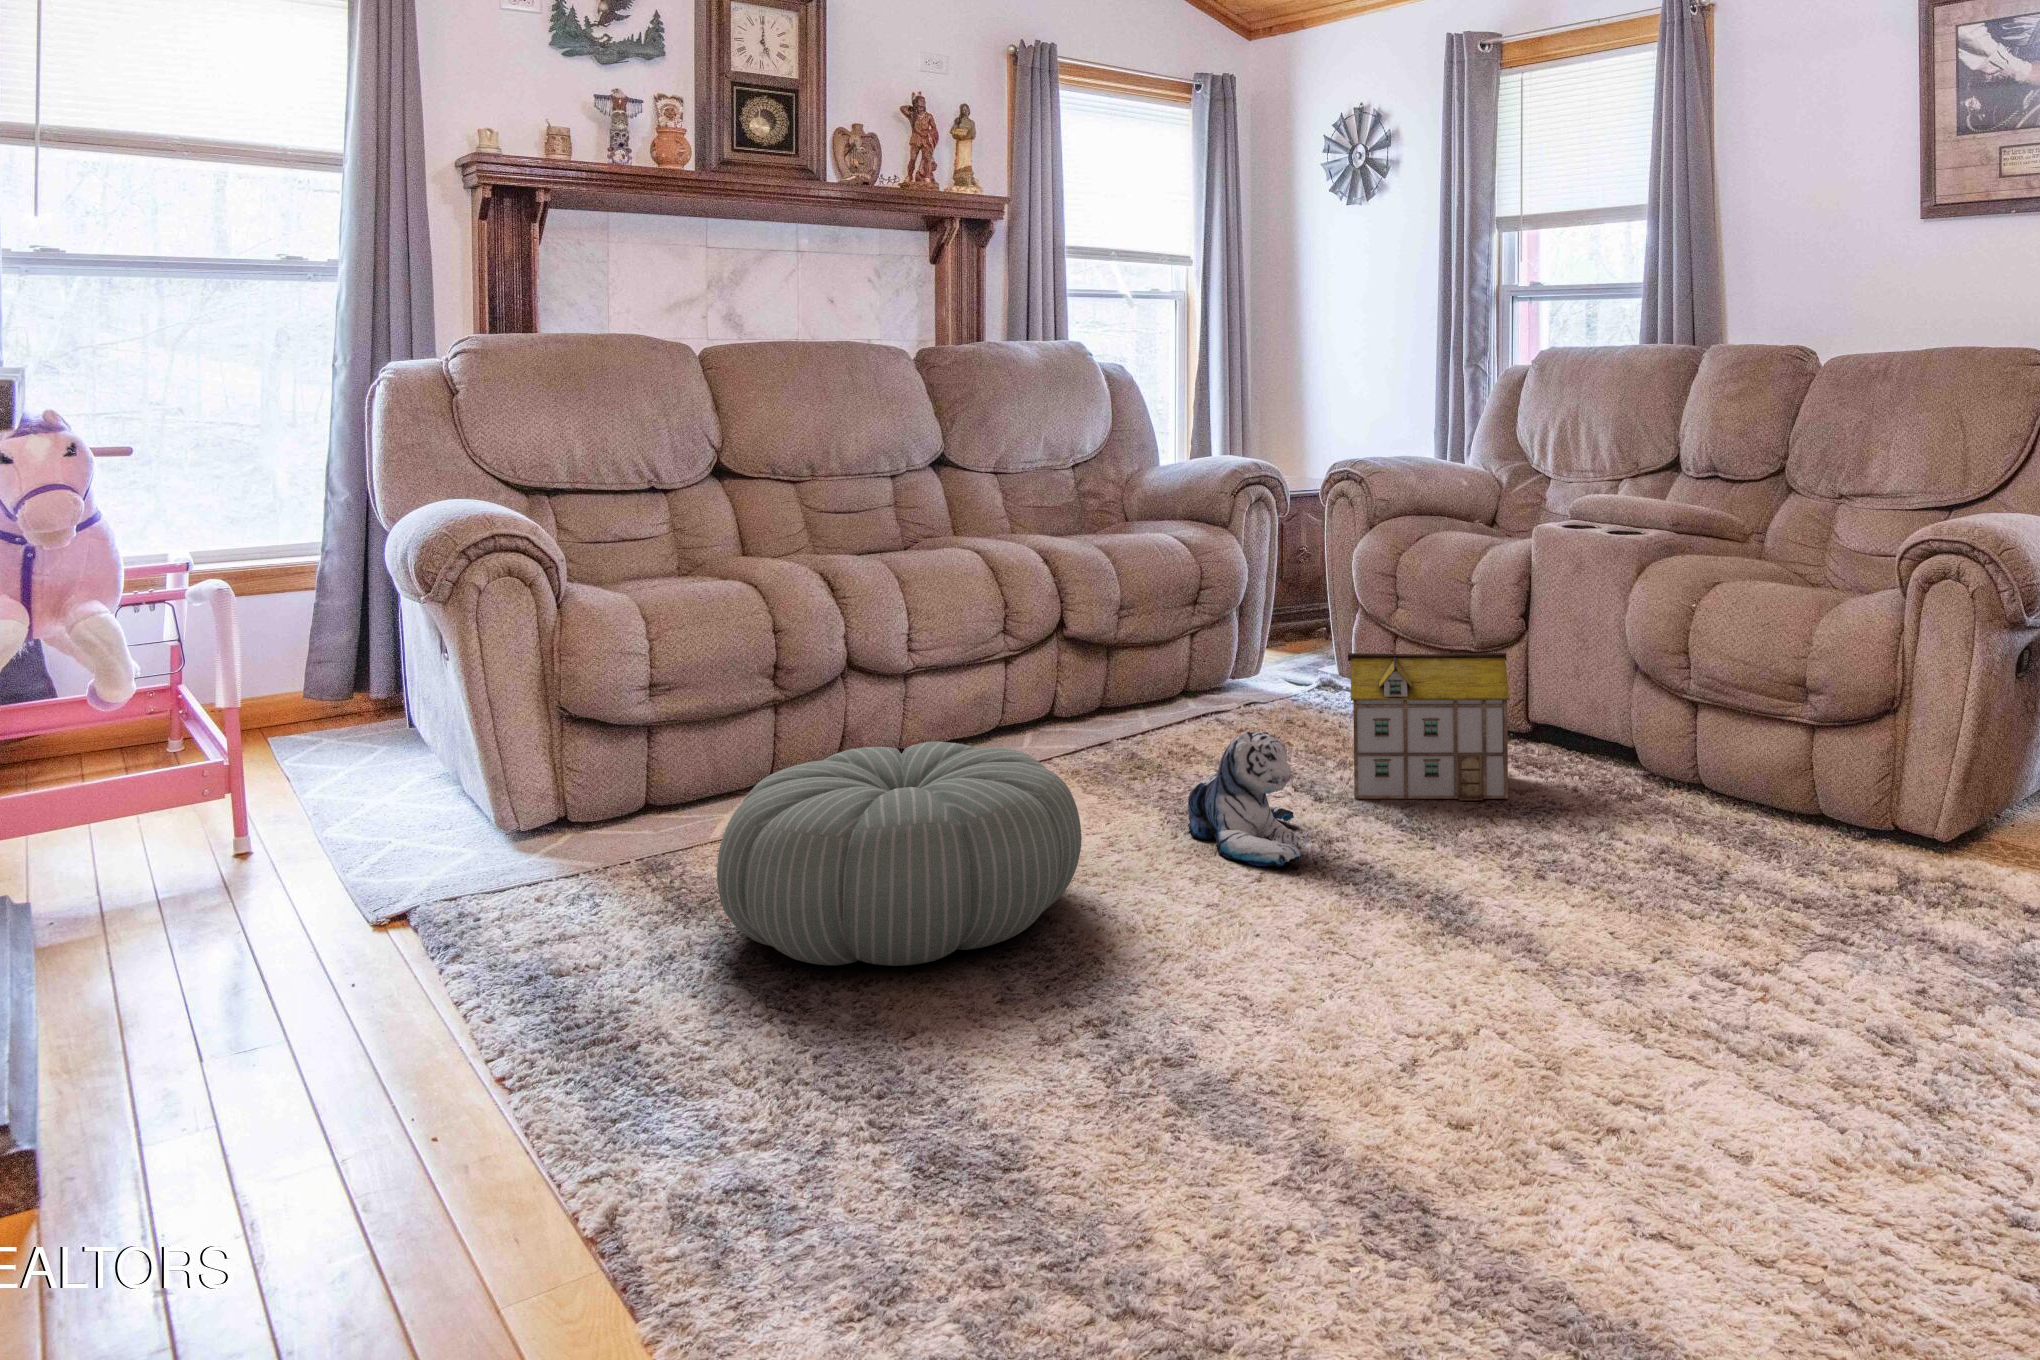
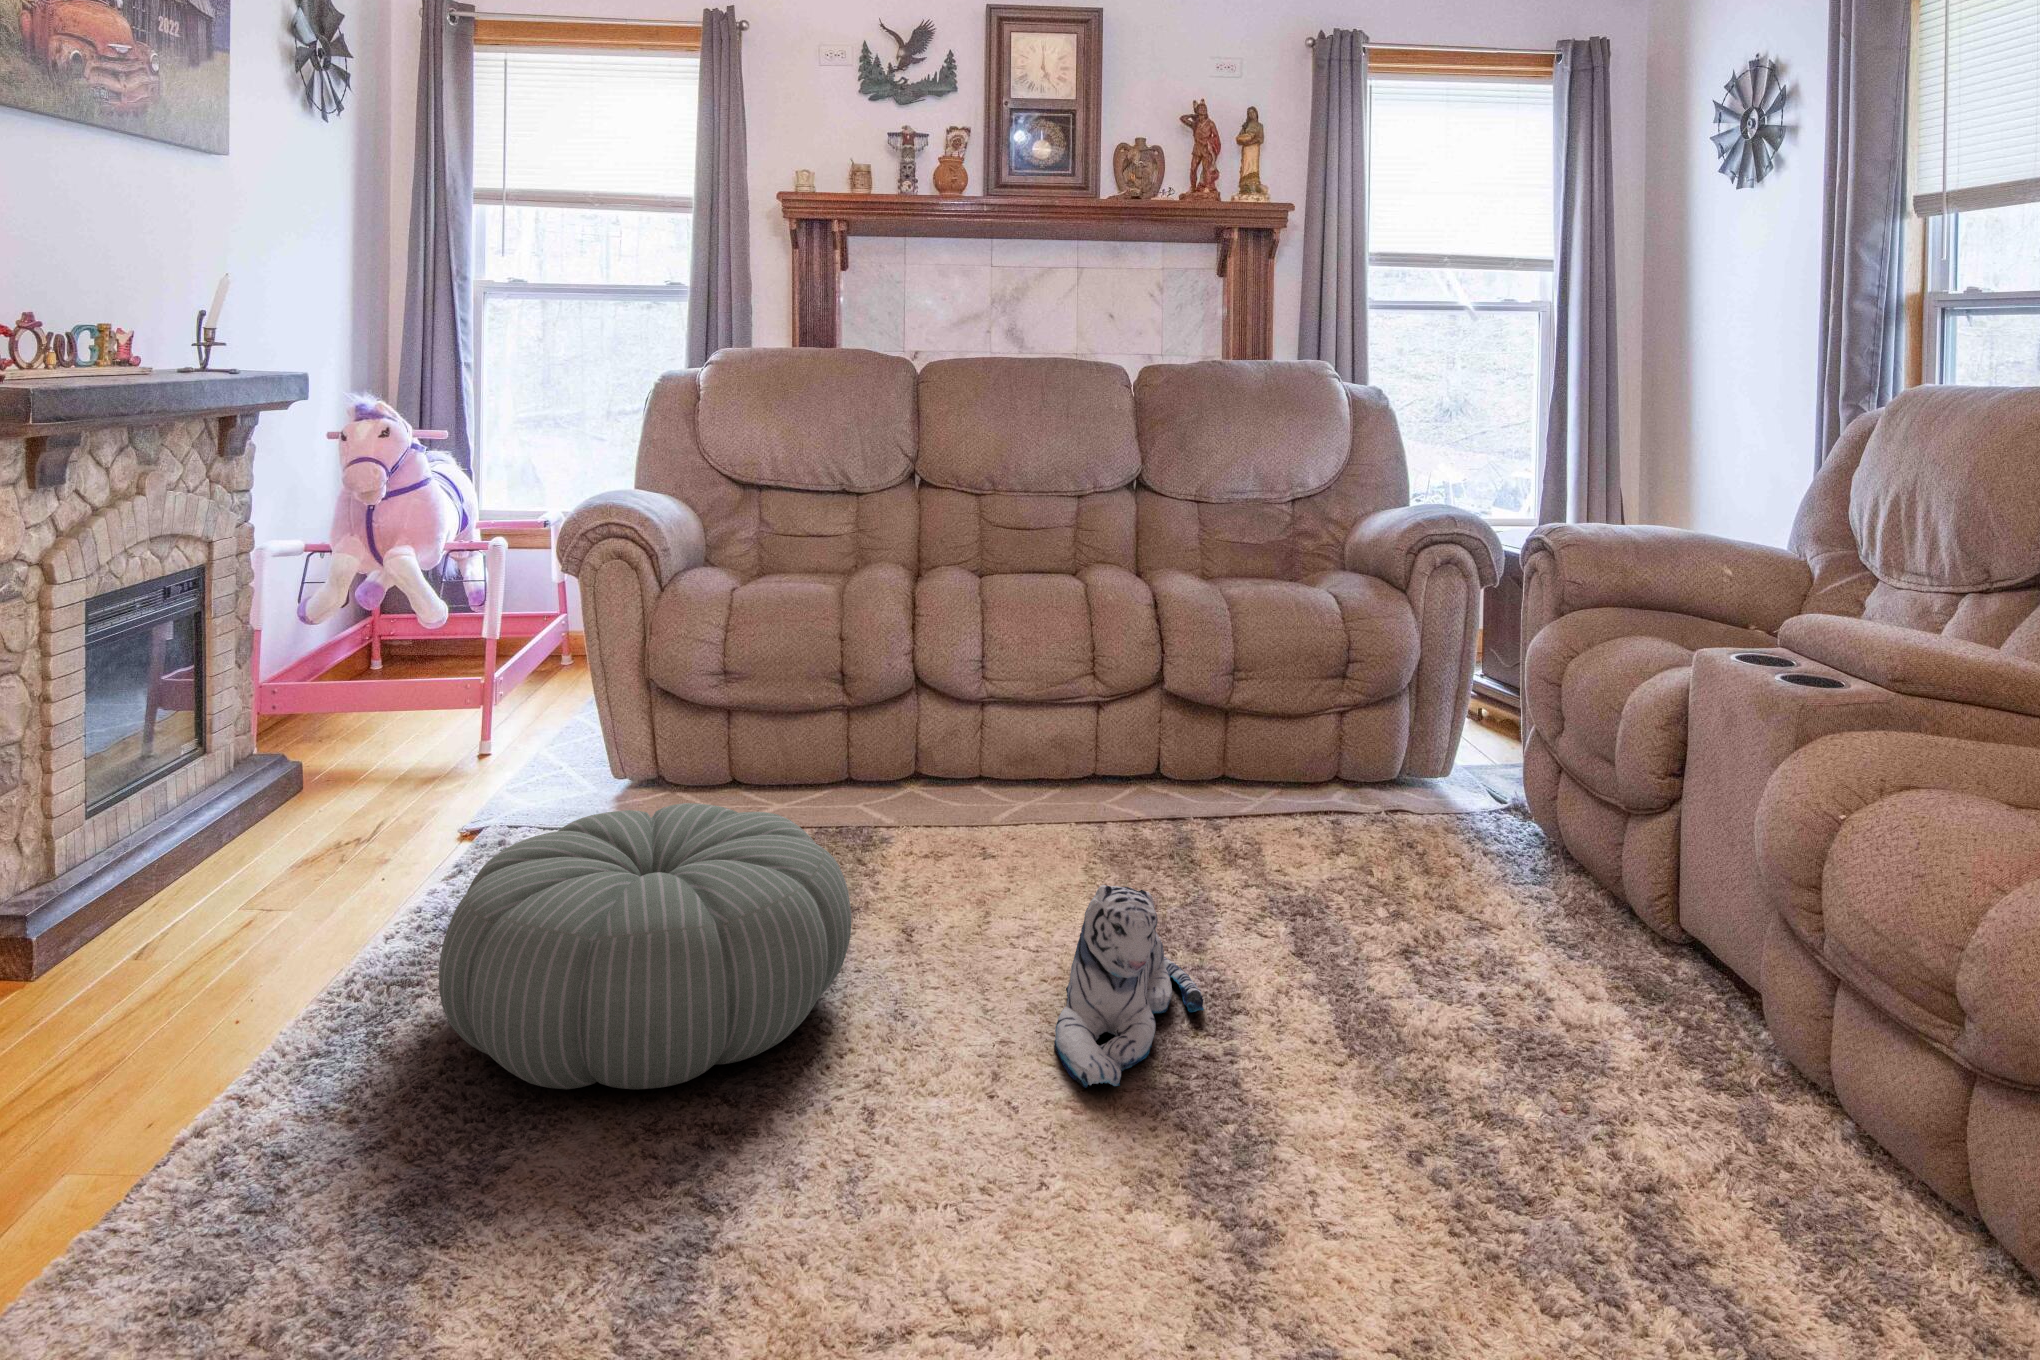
toy house: present [1348,653,1509,800] -> none [1332,795,1601,1075]

